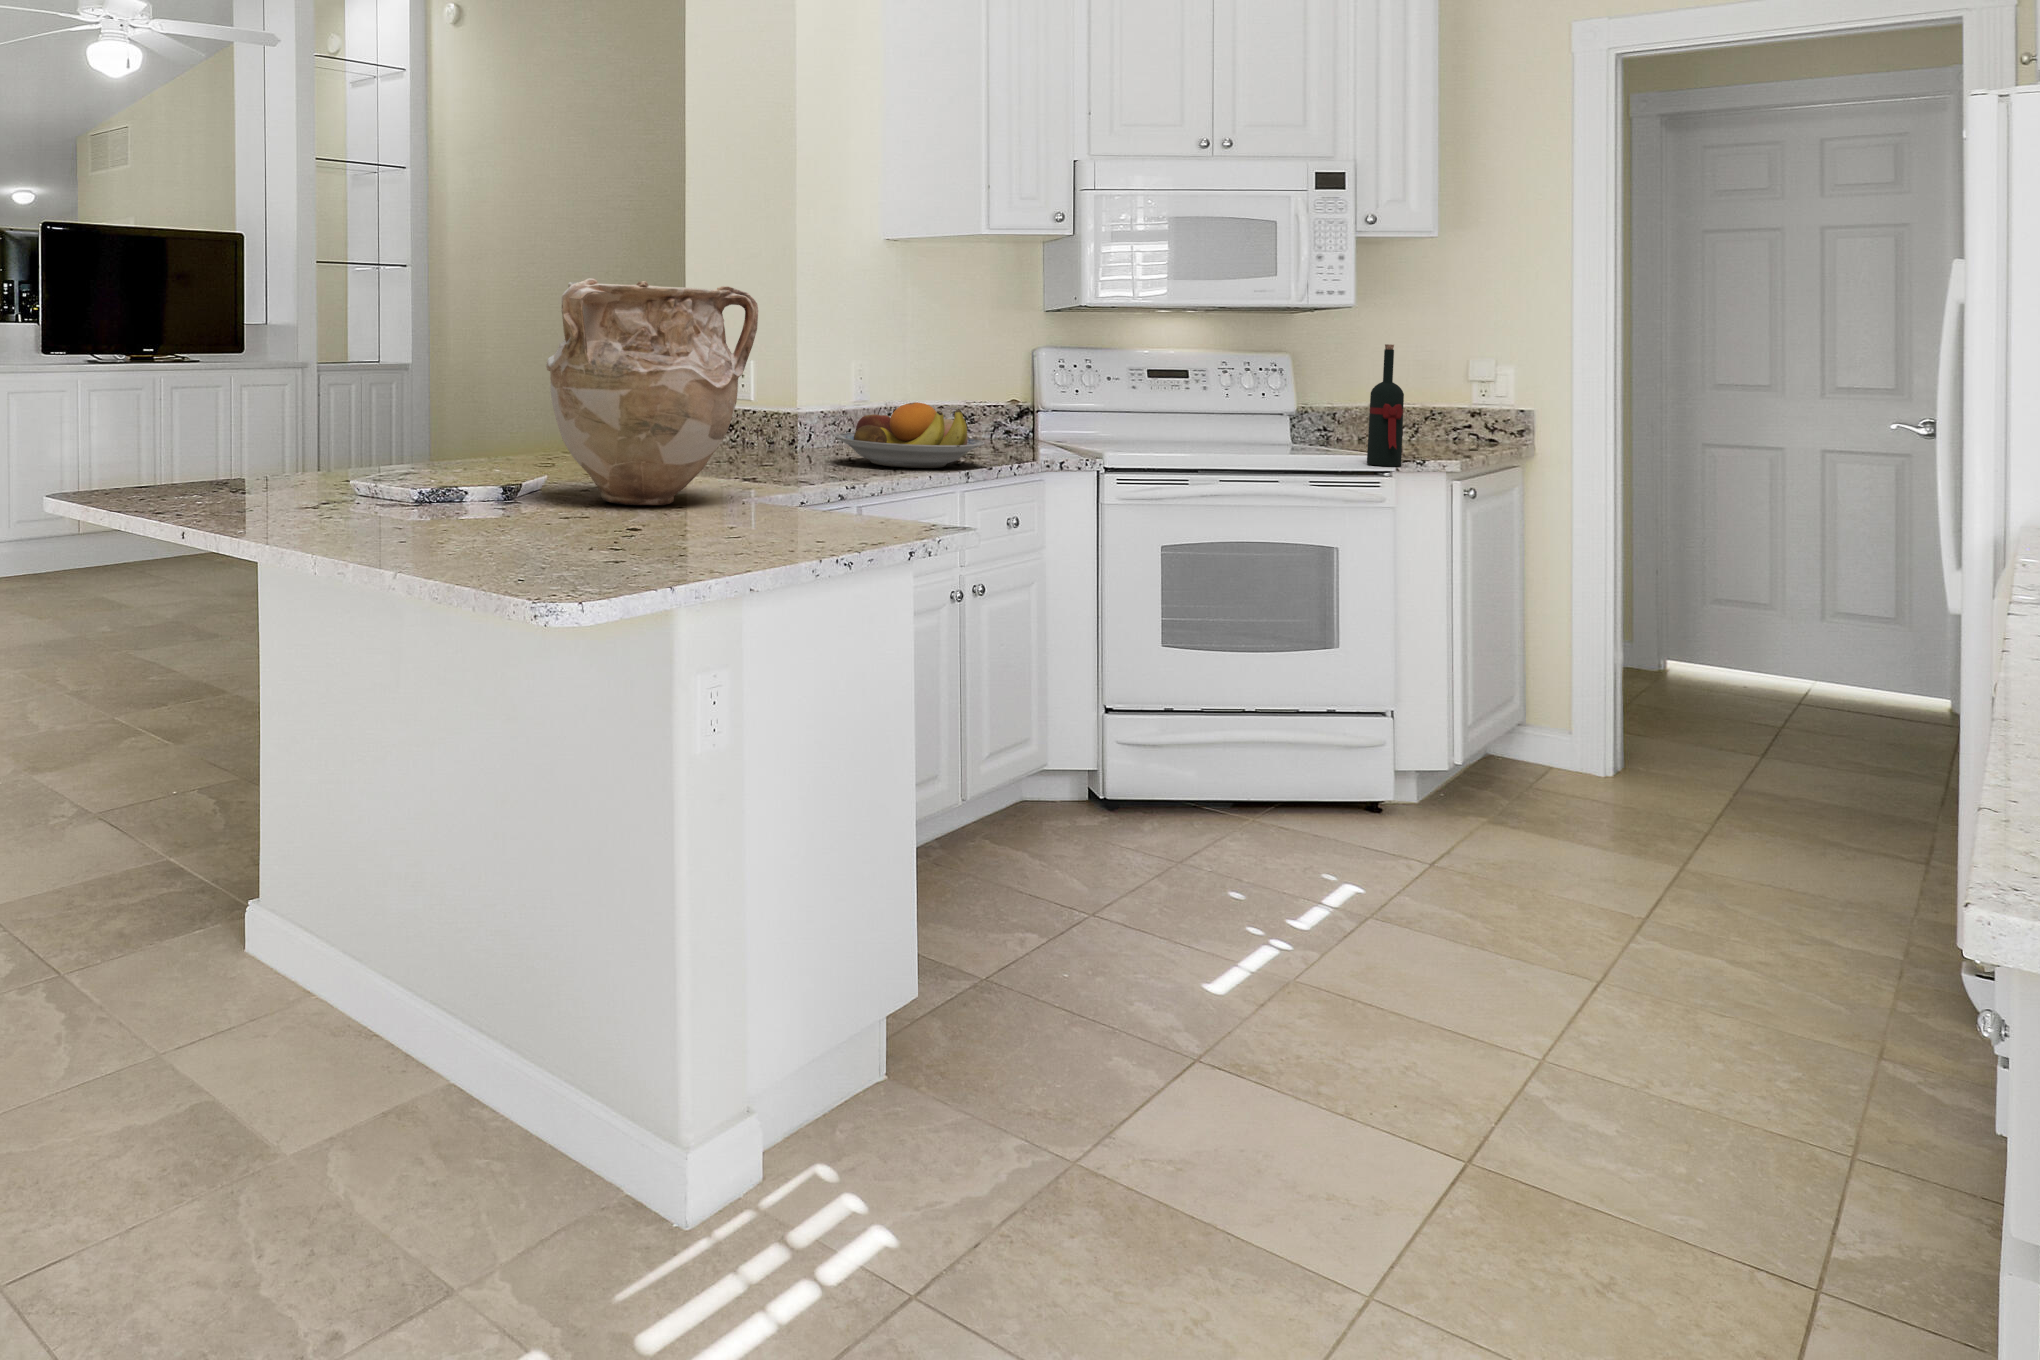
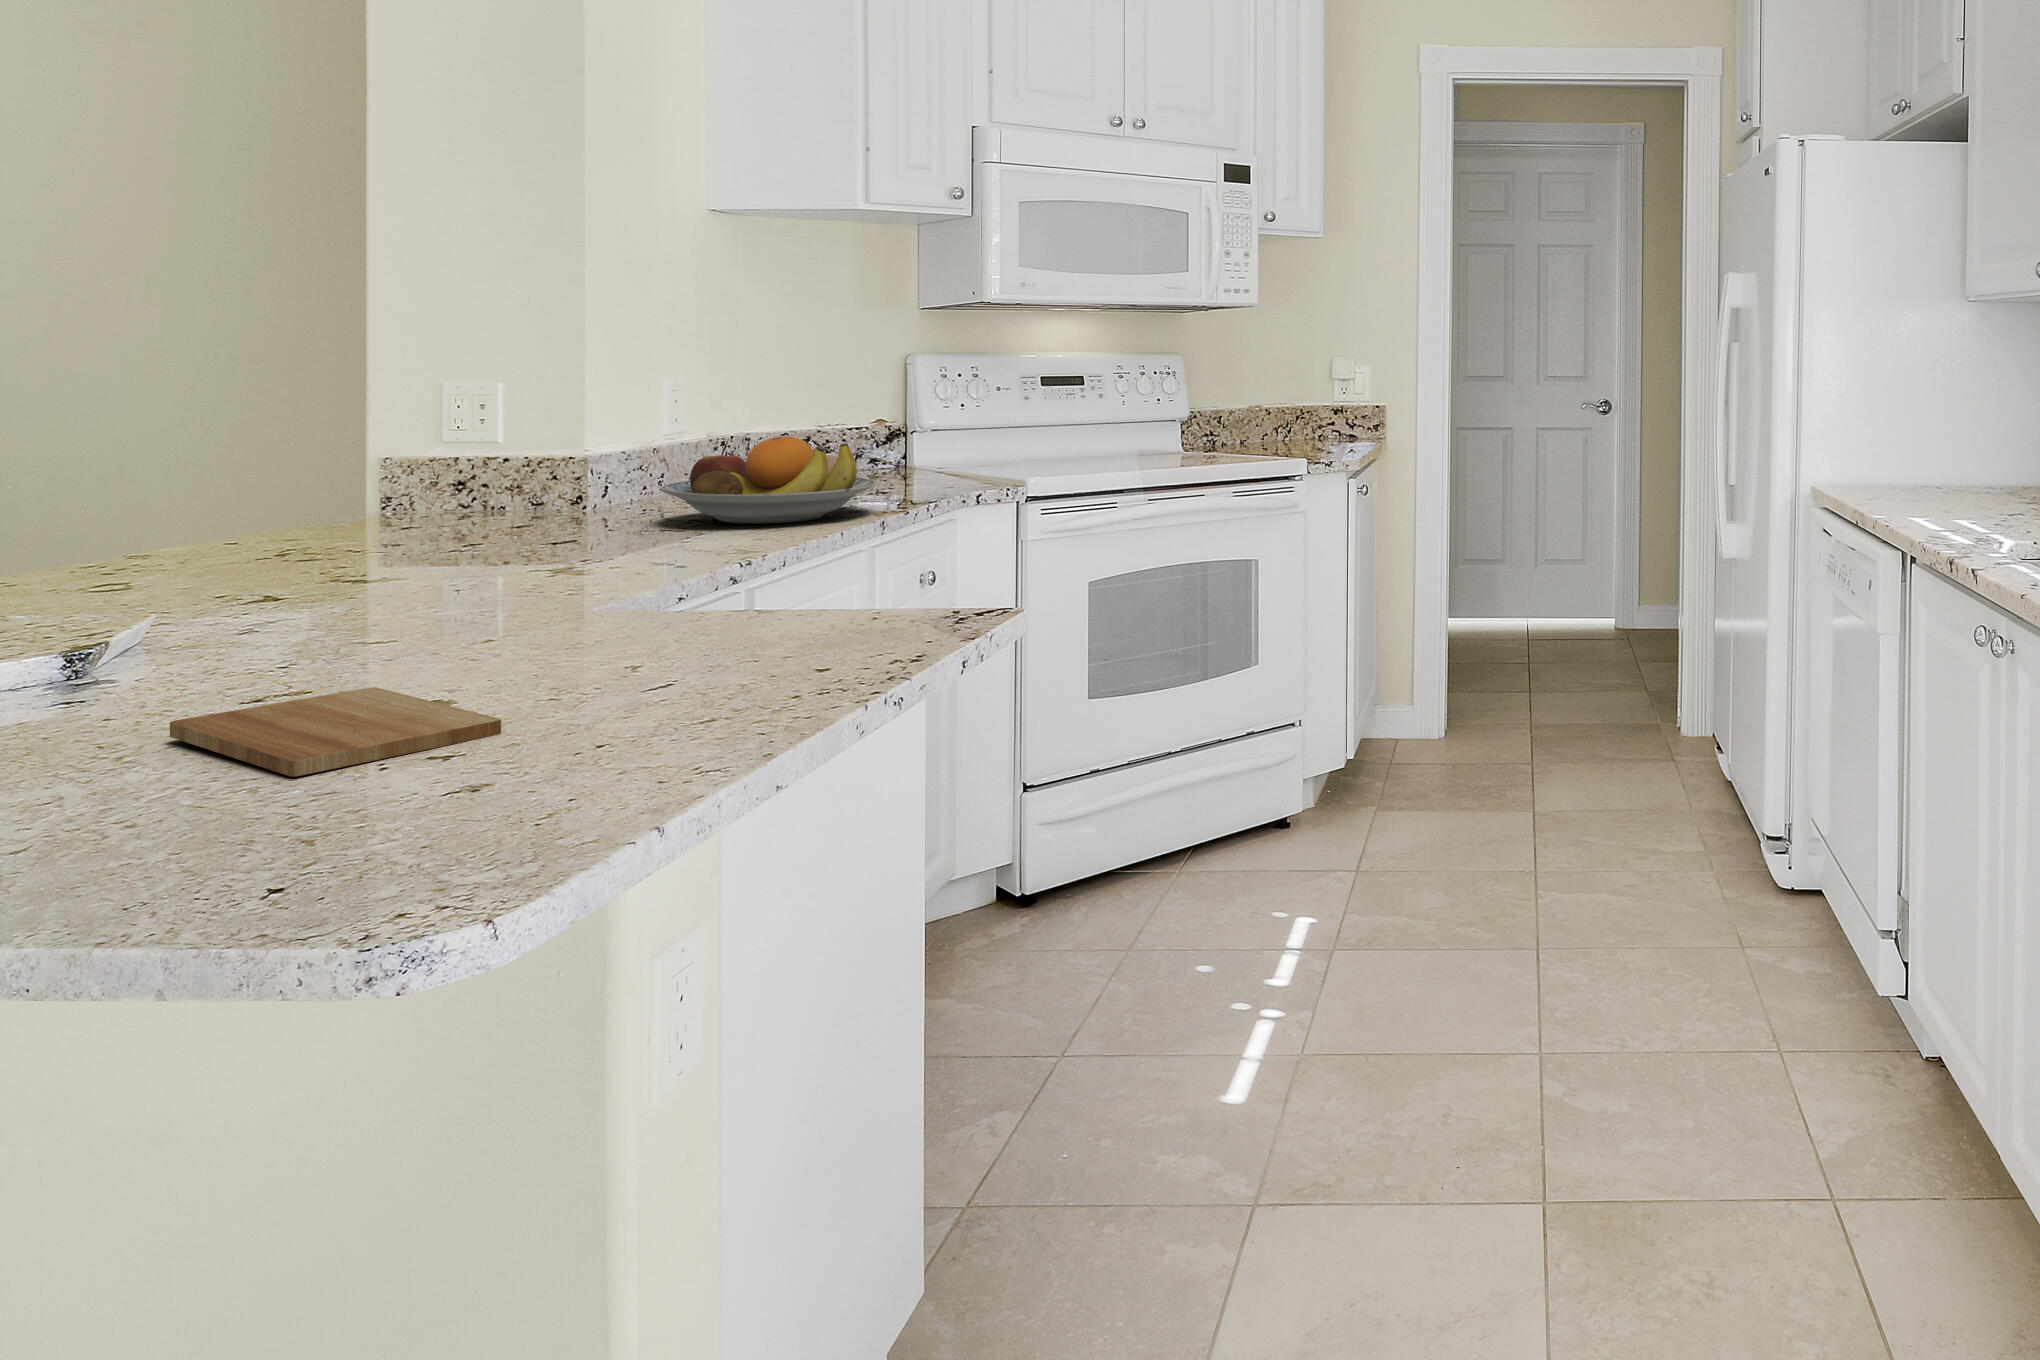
vase: present [546,278,758,505] -> none [159,271,590,651]
wine bottle: present [1367,344,1404,466] -> none [1271,345,1304,470]
cutting board: none [533,518,672,549] -> present [170,687,501,777]

